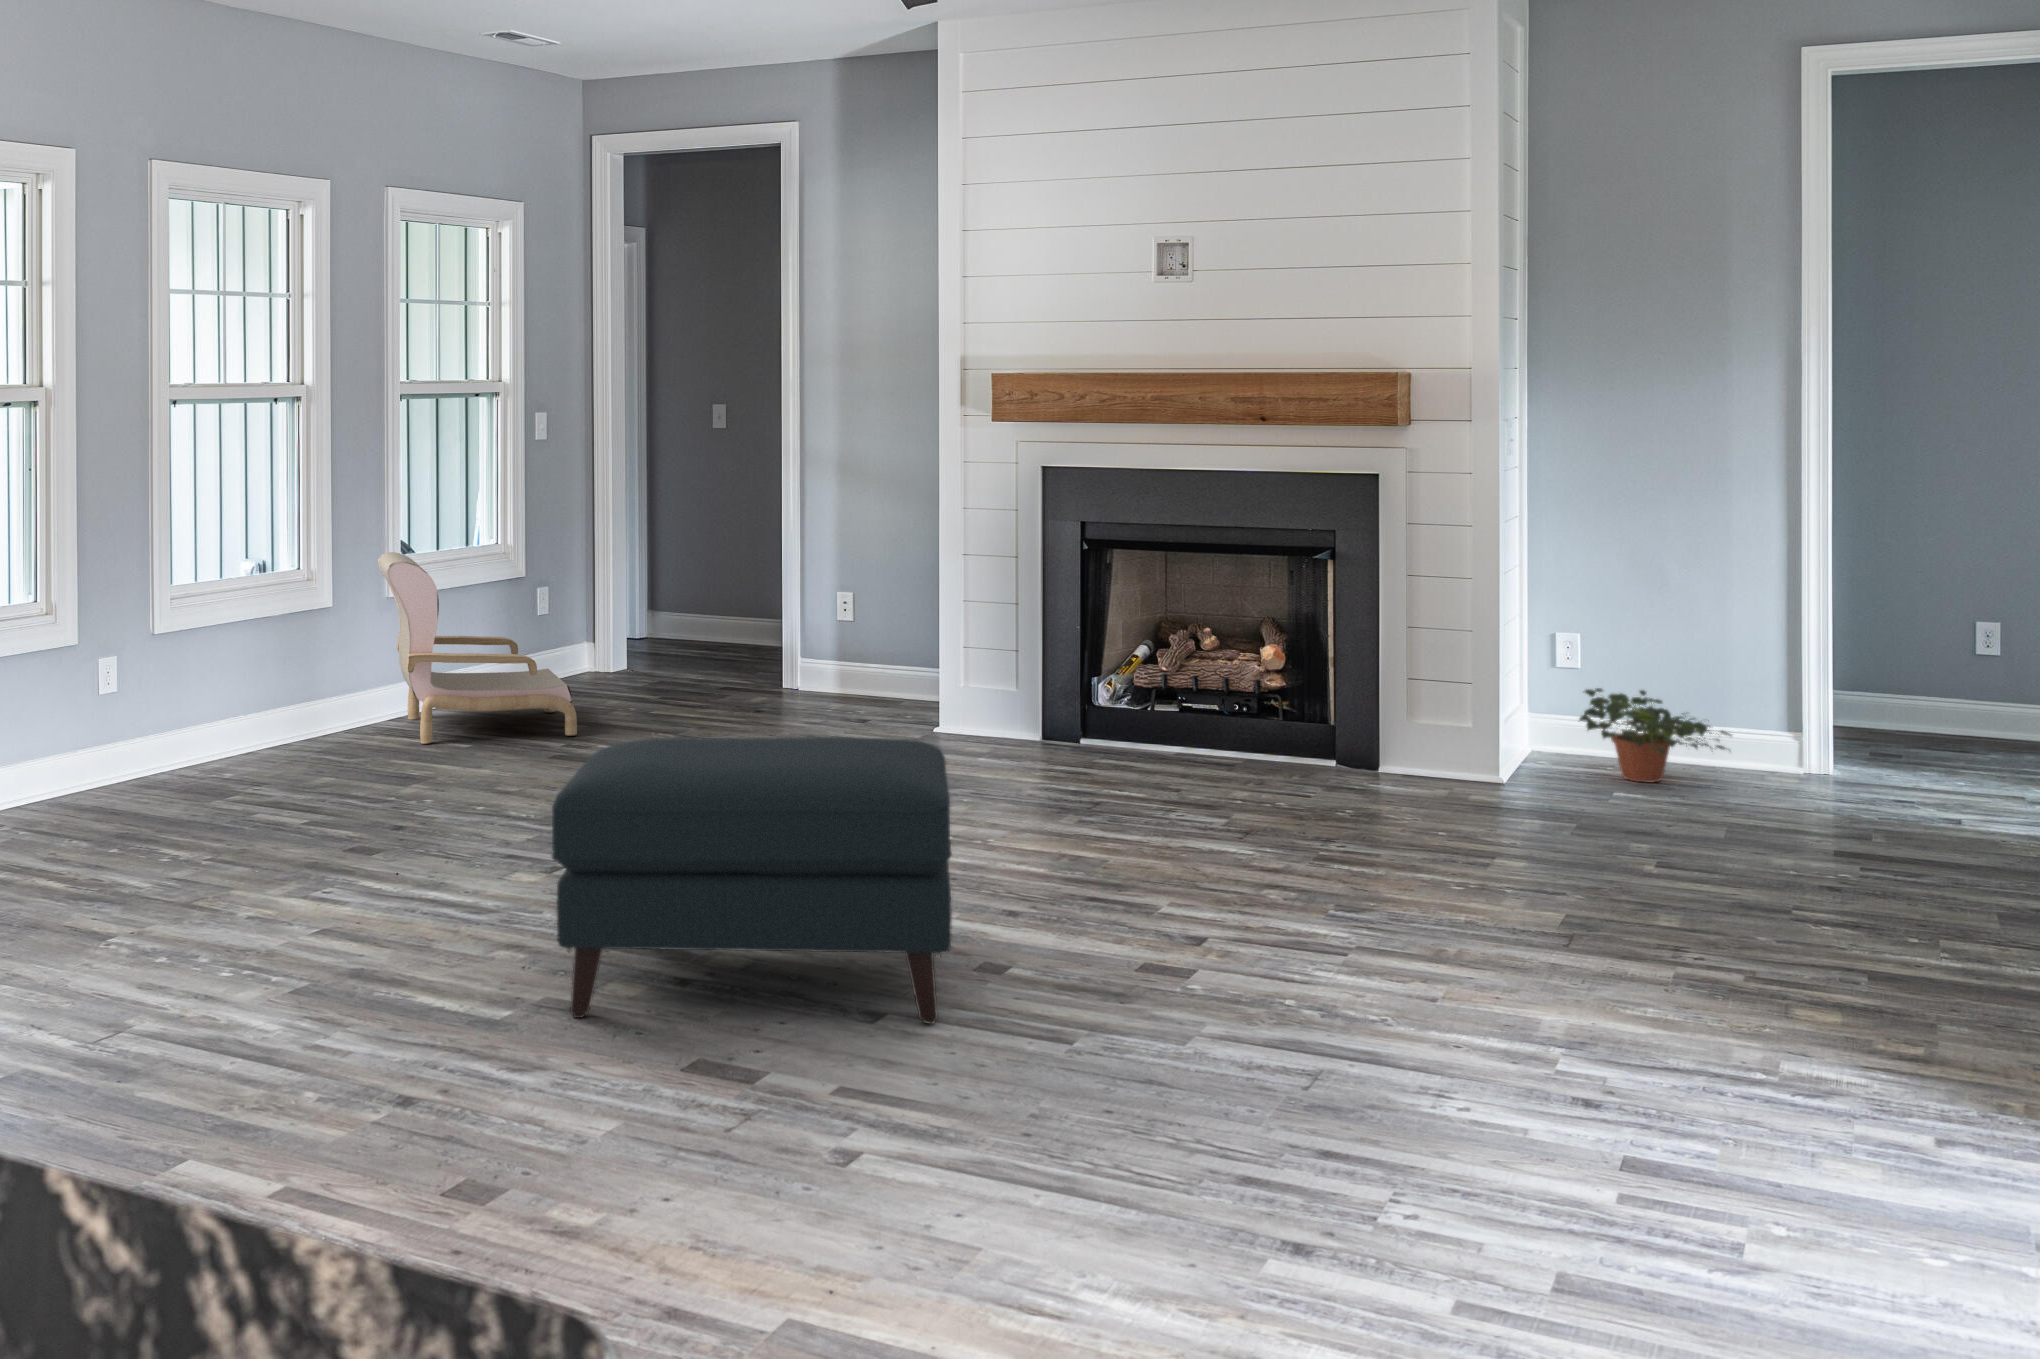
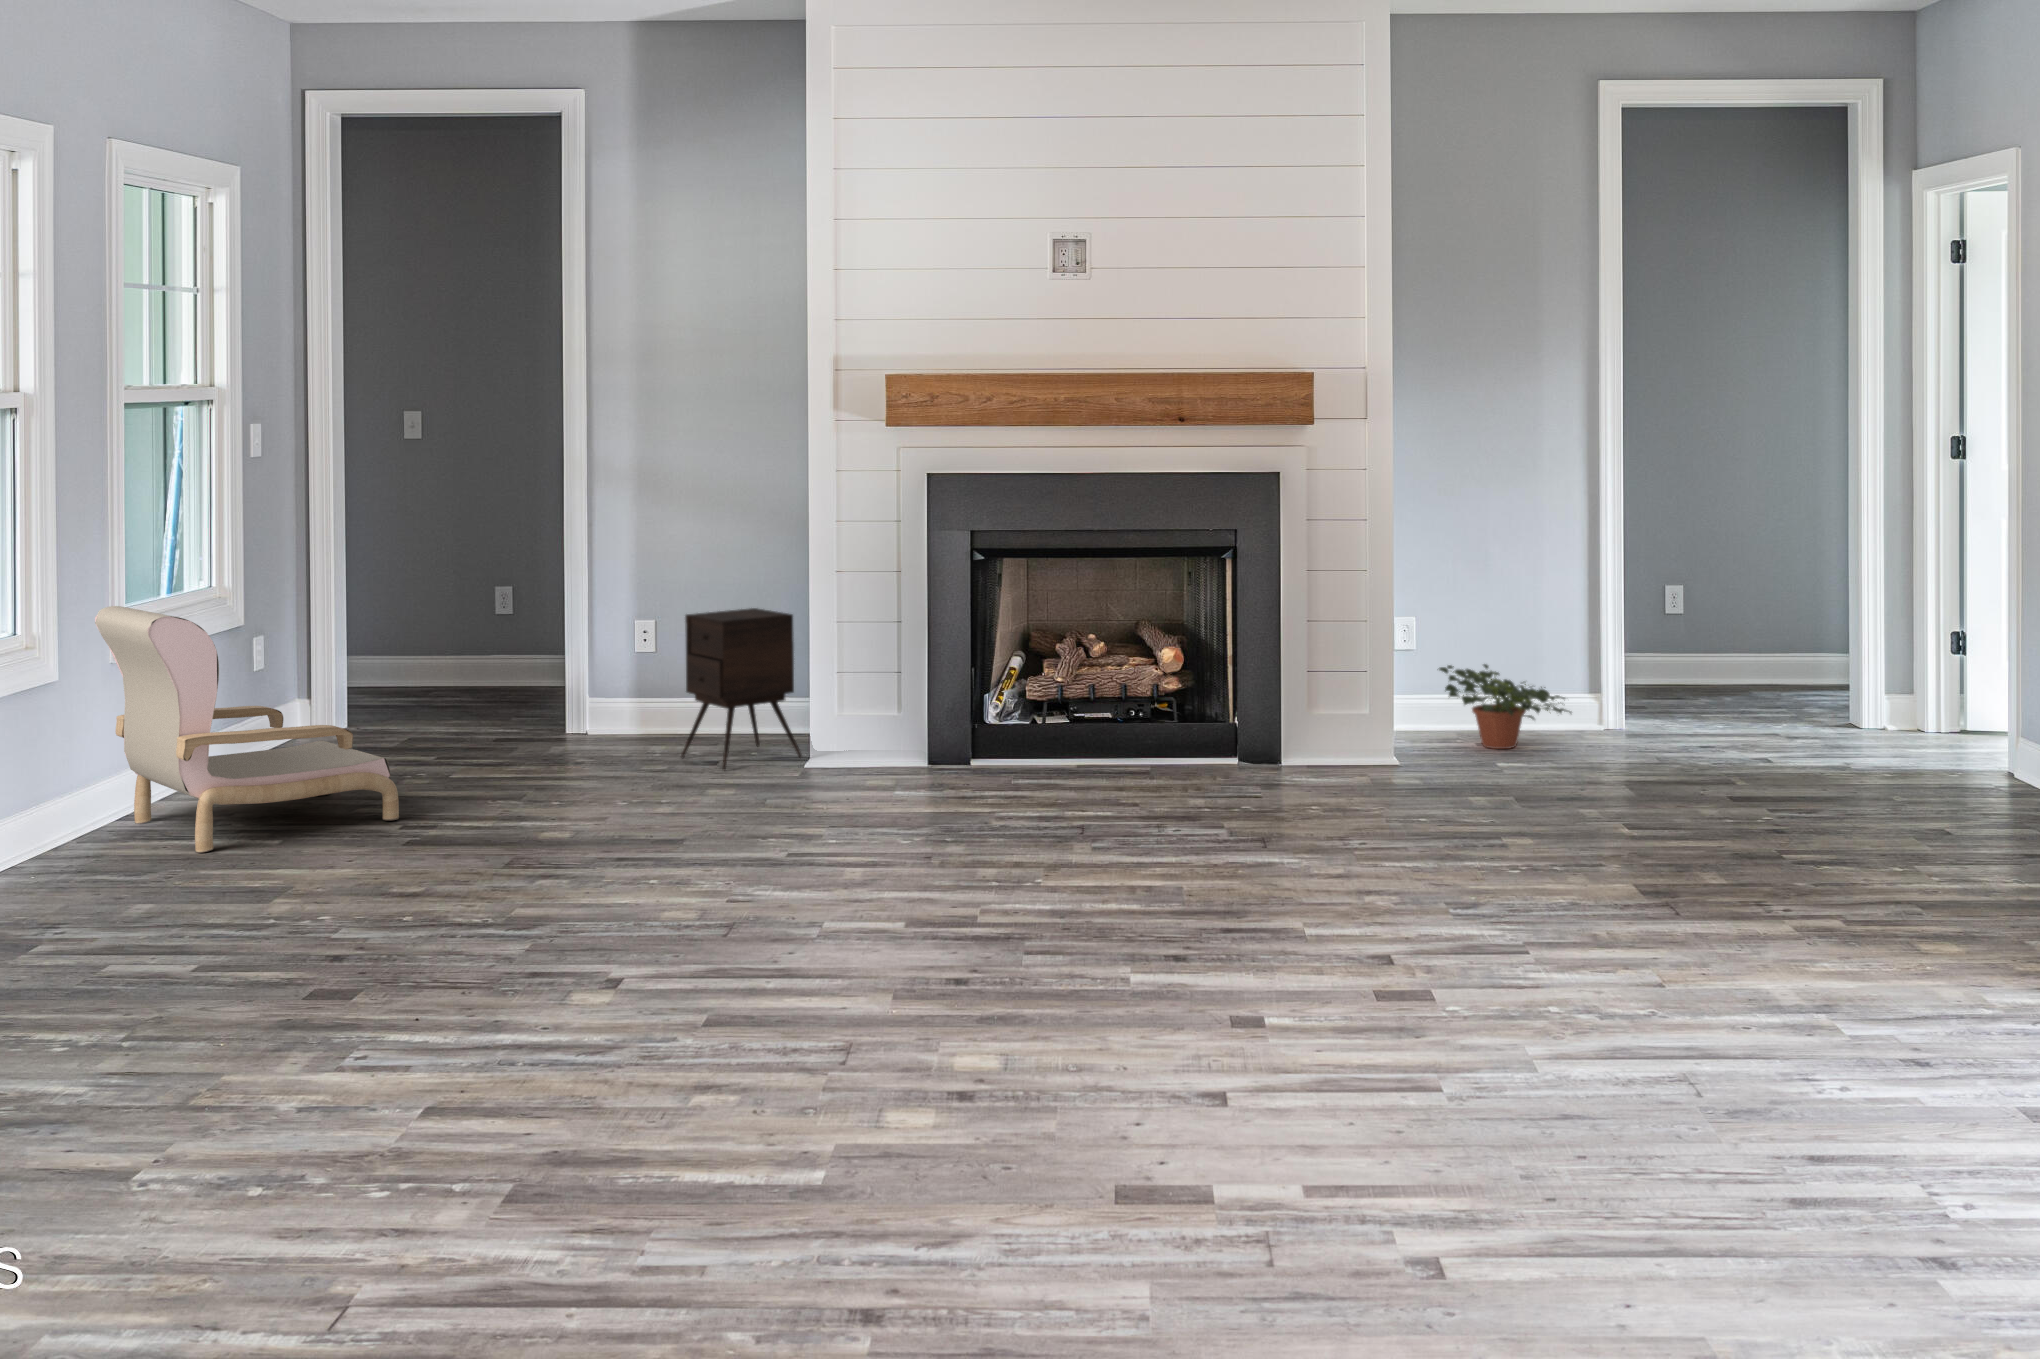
side table: none [842,584,938,725] -> present [681,608,802,770]
ottoman: present [552,737,952,1024] -> none [774,774,1305,1173]

